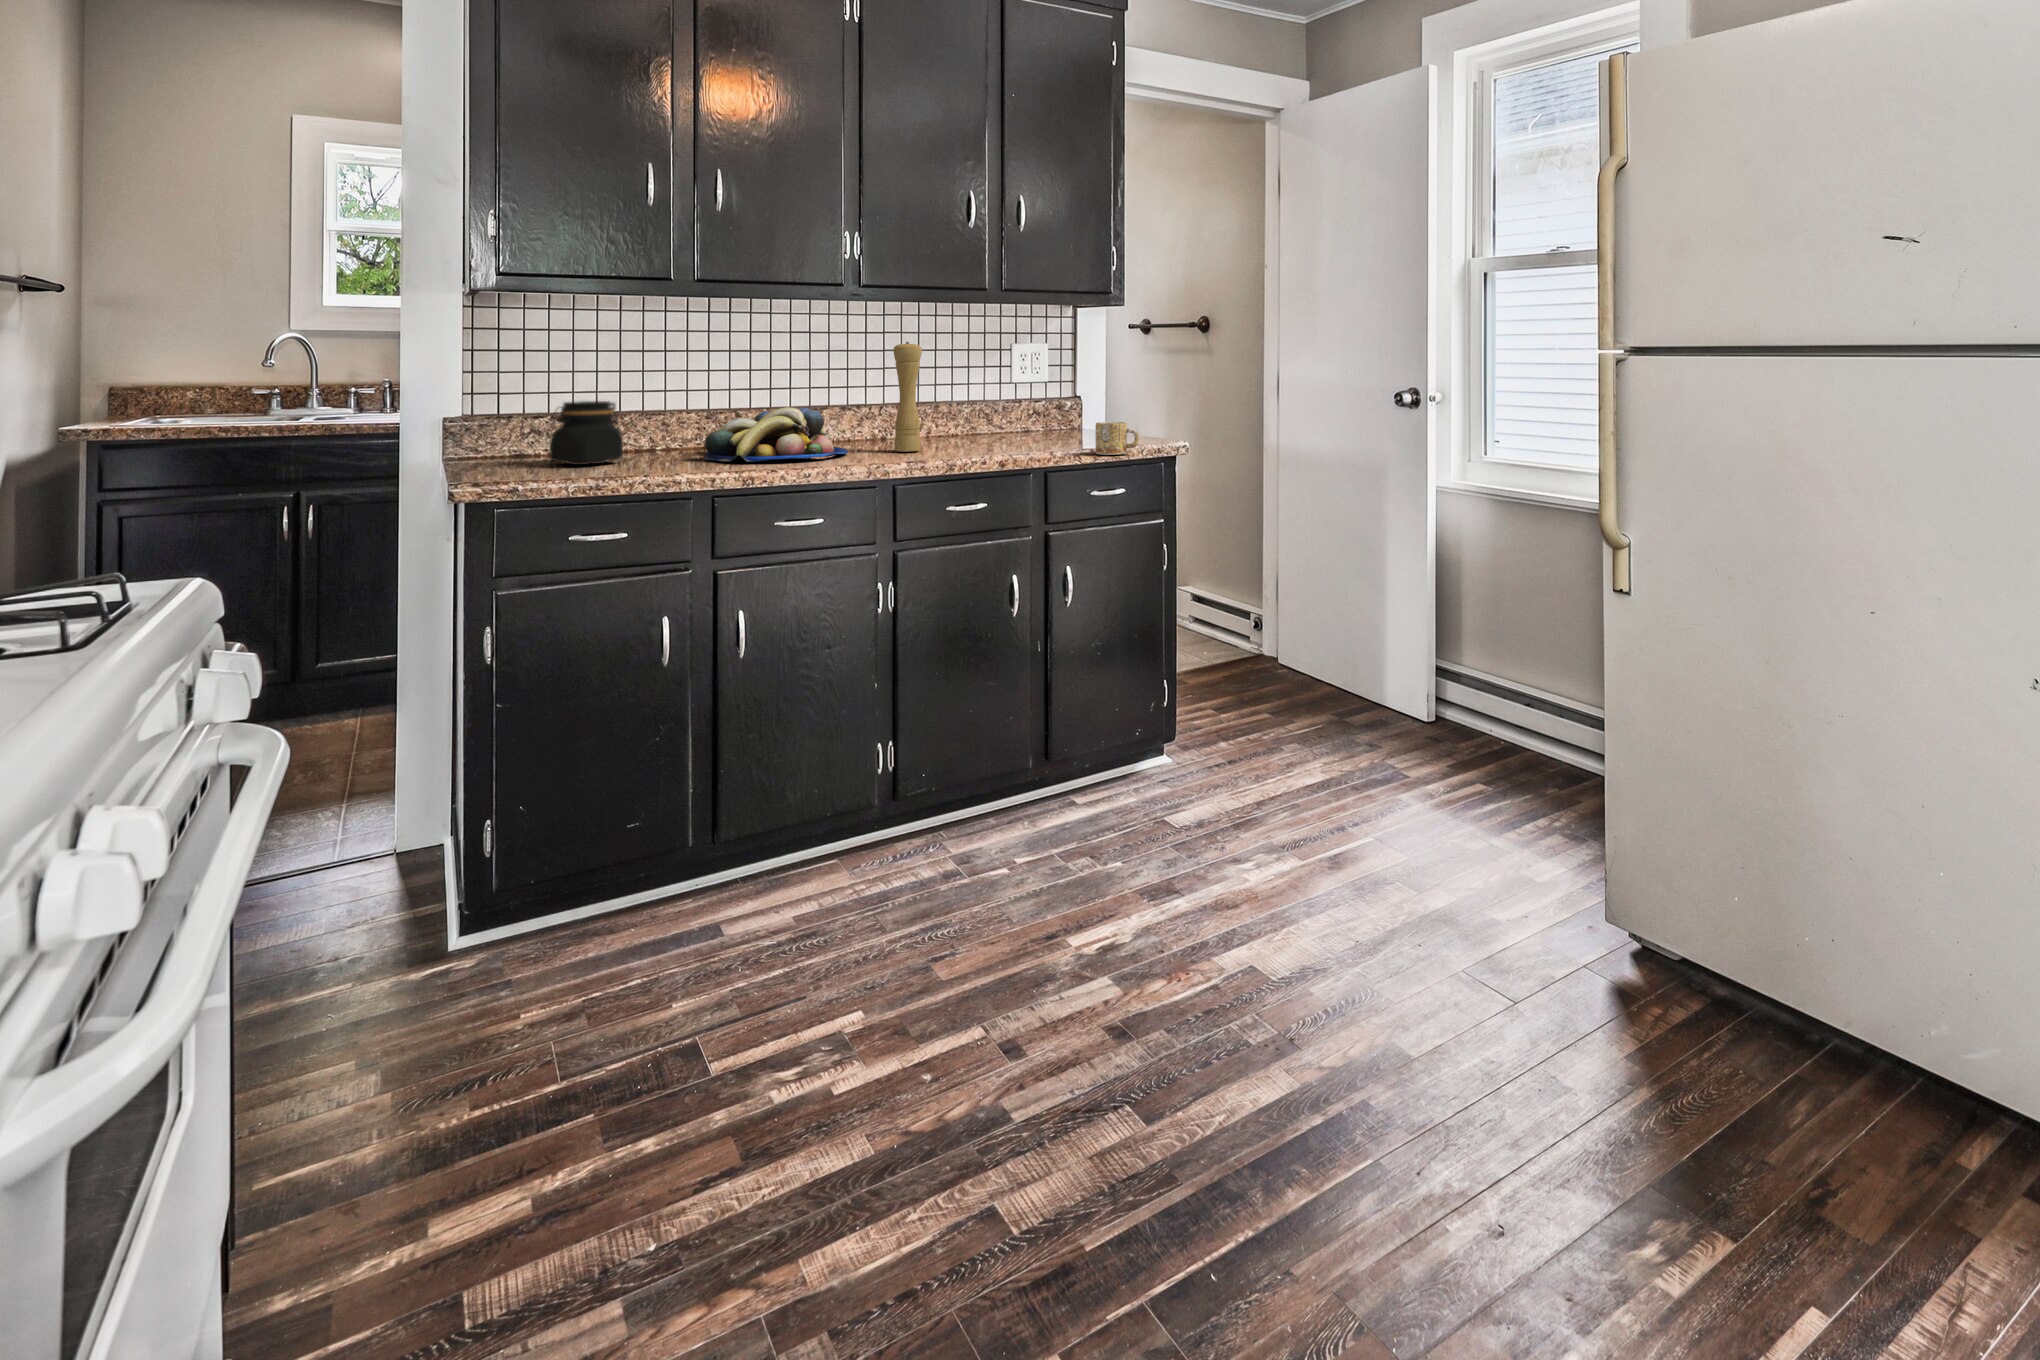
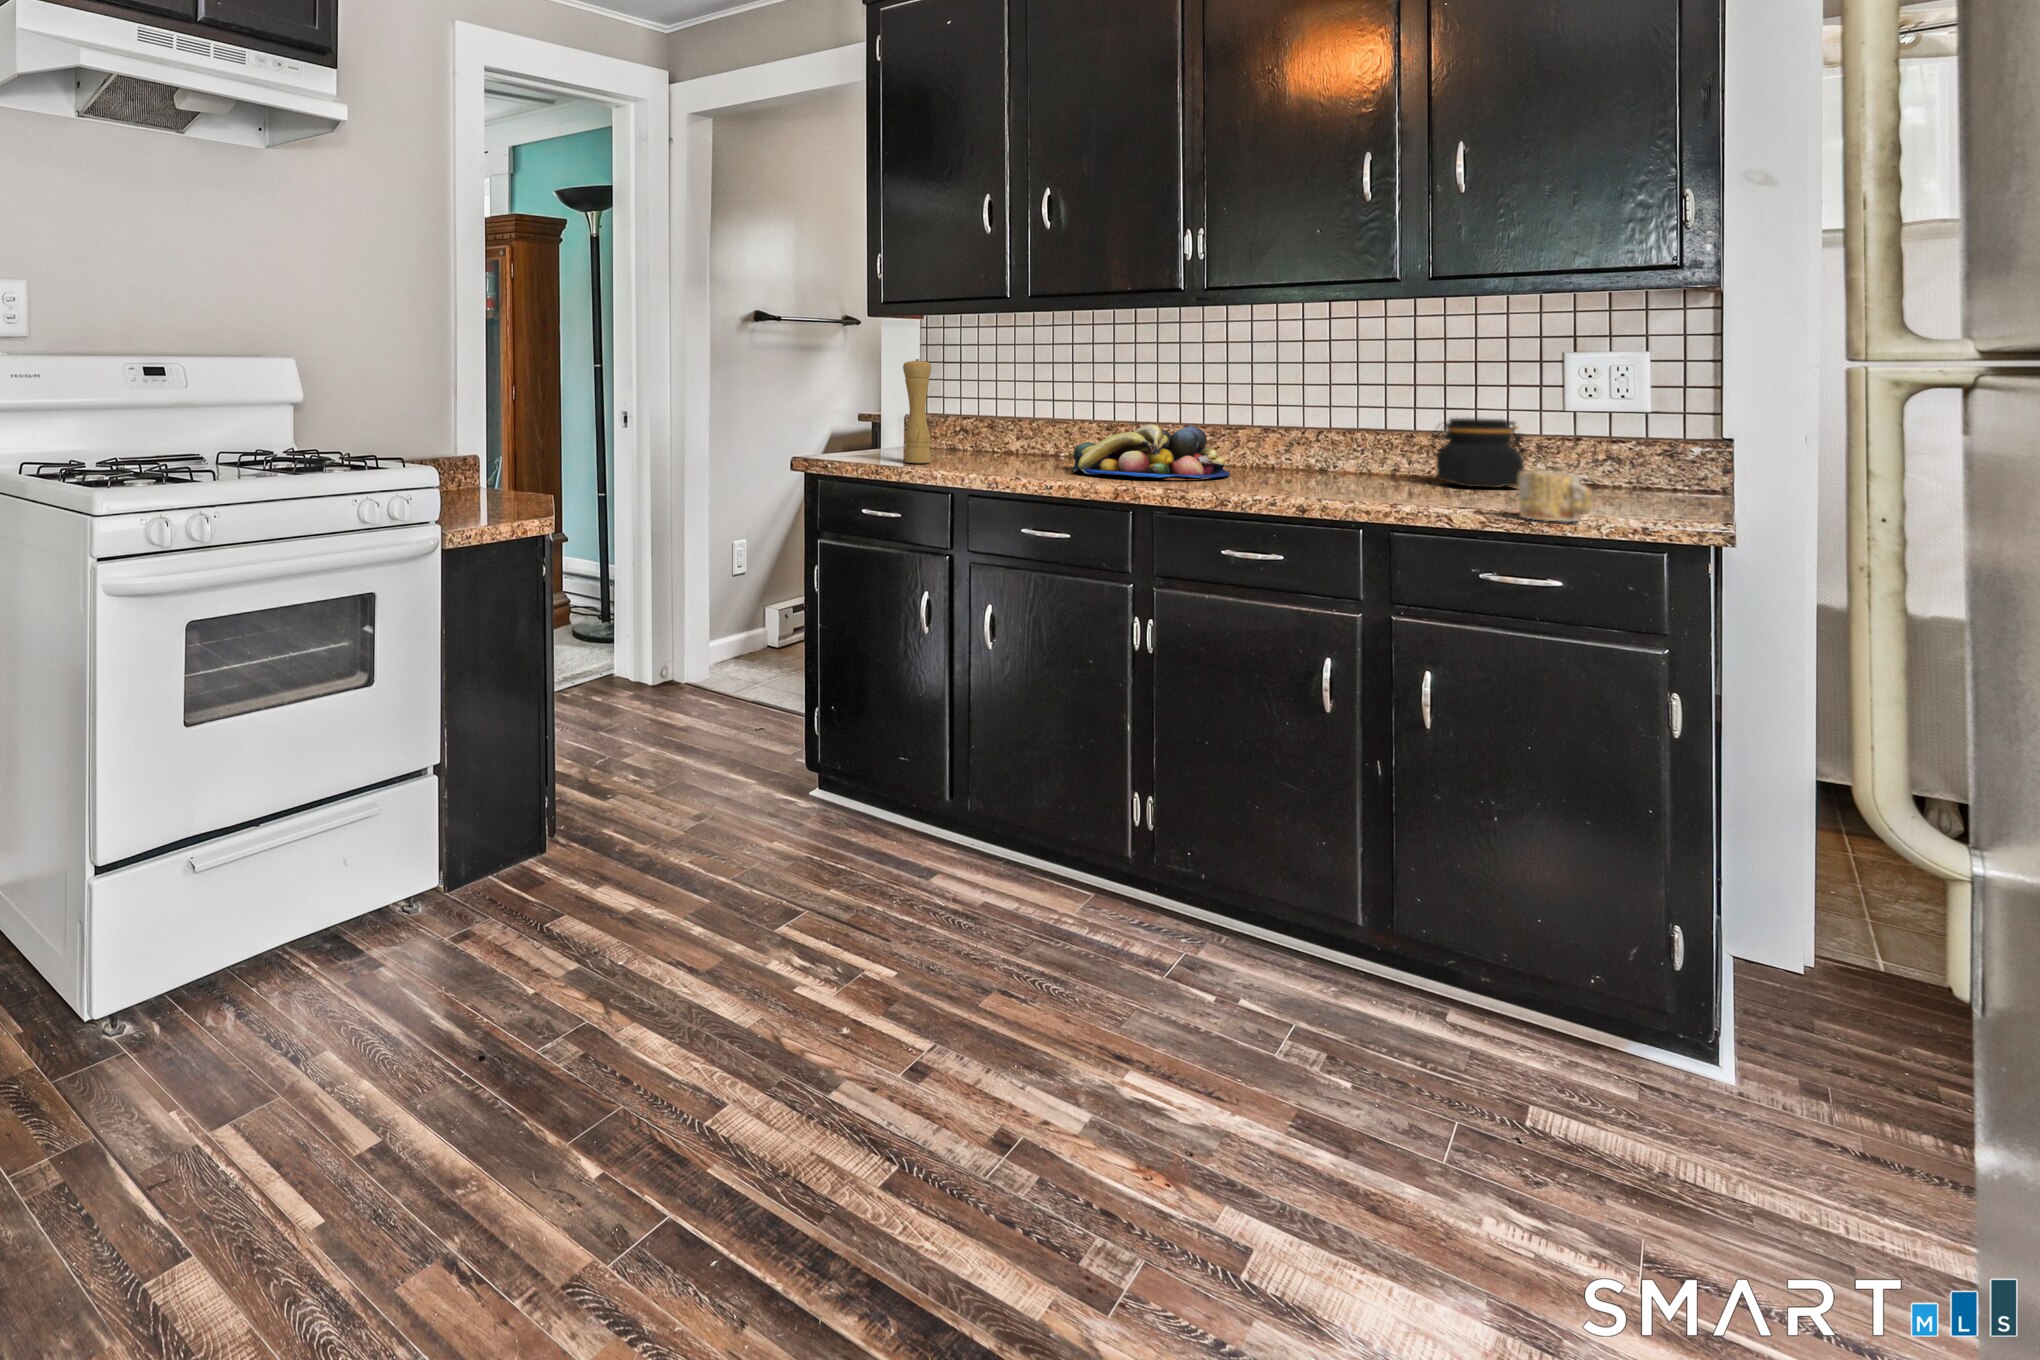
pepper mill: present [893,342,922,452] -> present [903,359,931,463]
jar: present [550,401,623,465] -> present [1435,418,1527,488]

